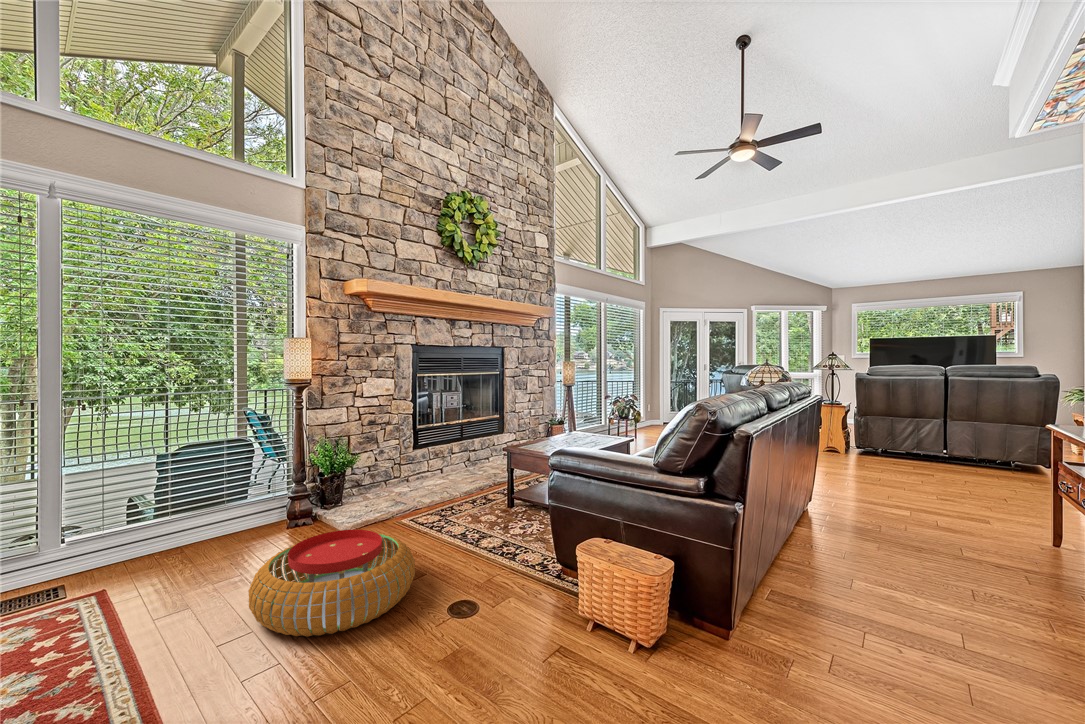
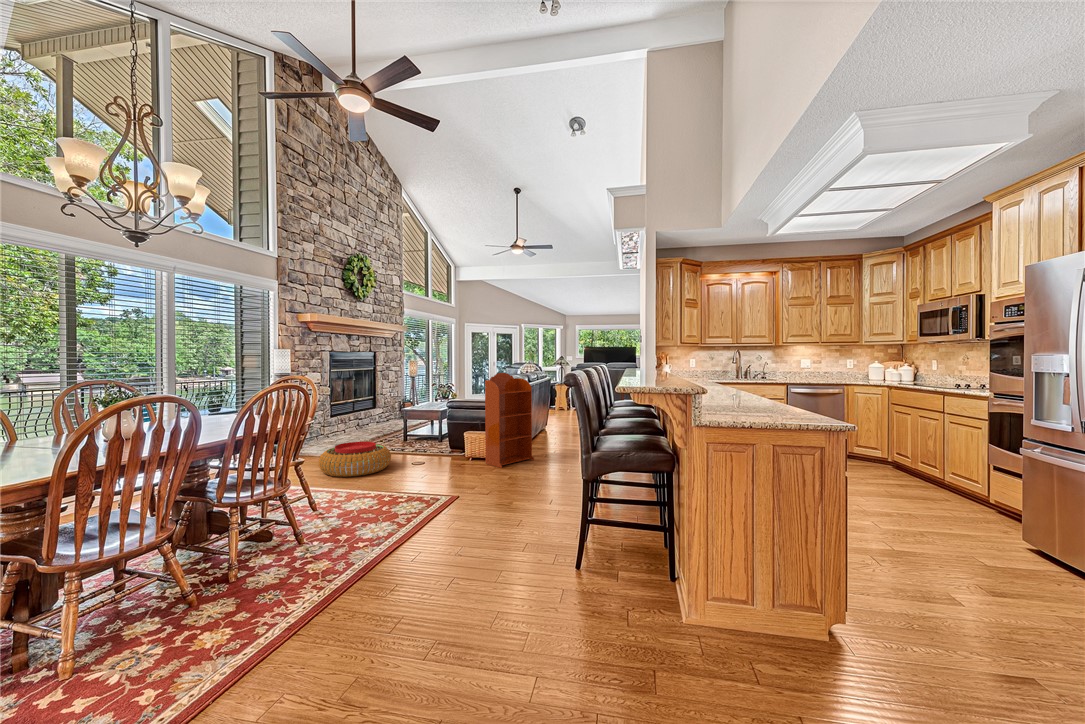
bookcase: none [629,390,787,699] -> present [485,373,534,468]

